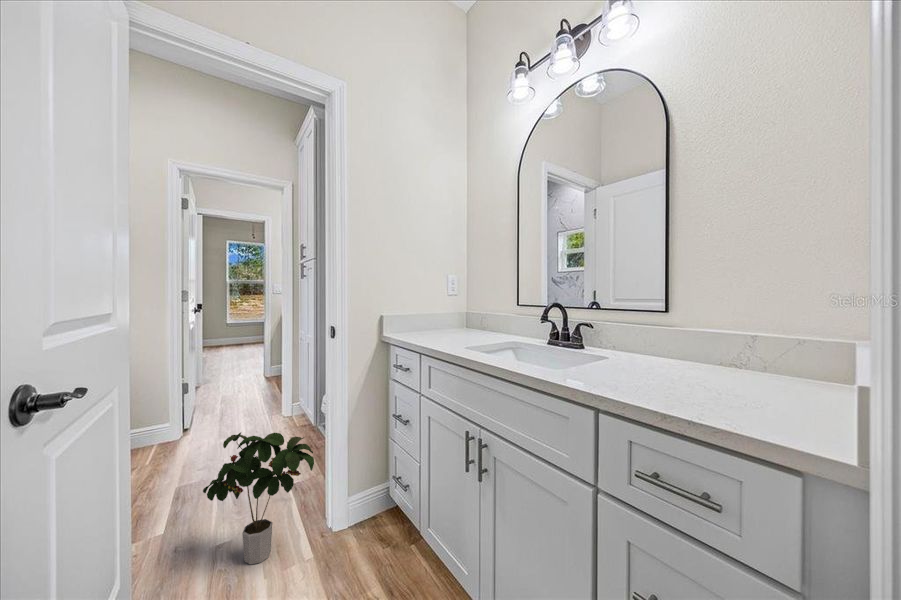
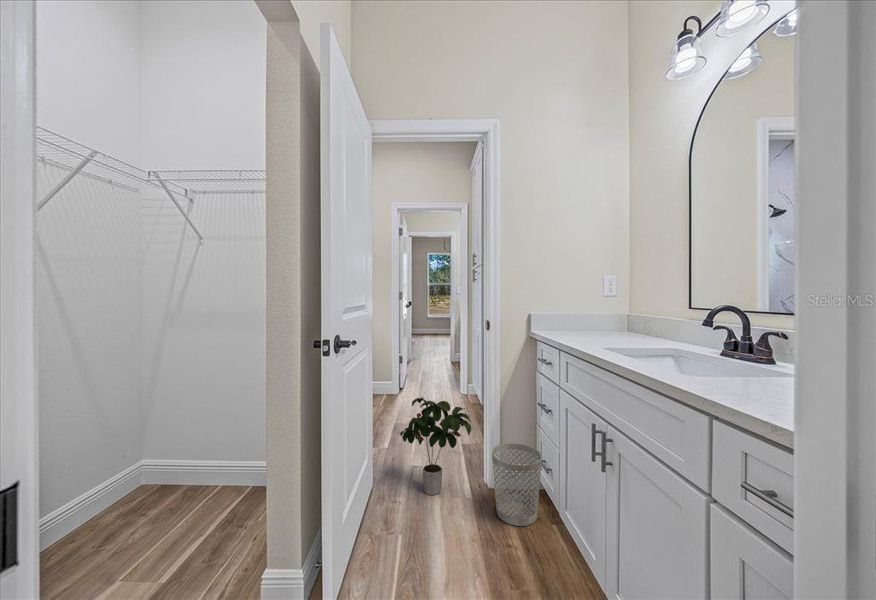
wastebasket: none [343,466,401,566] -> present [492,443,542,526]

